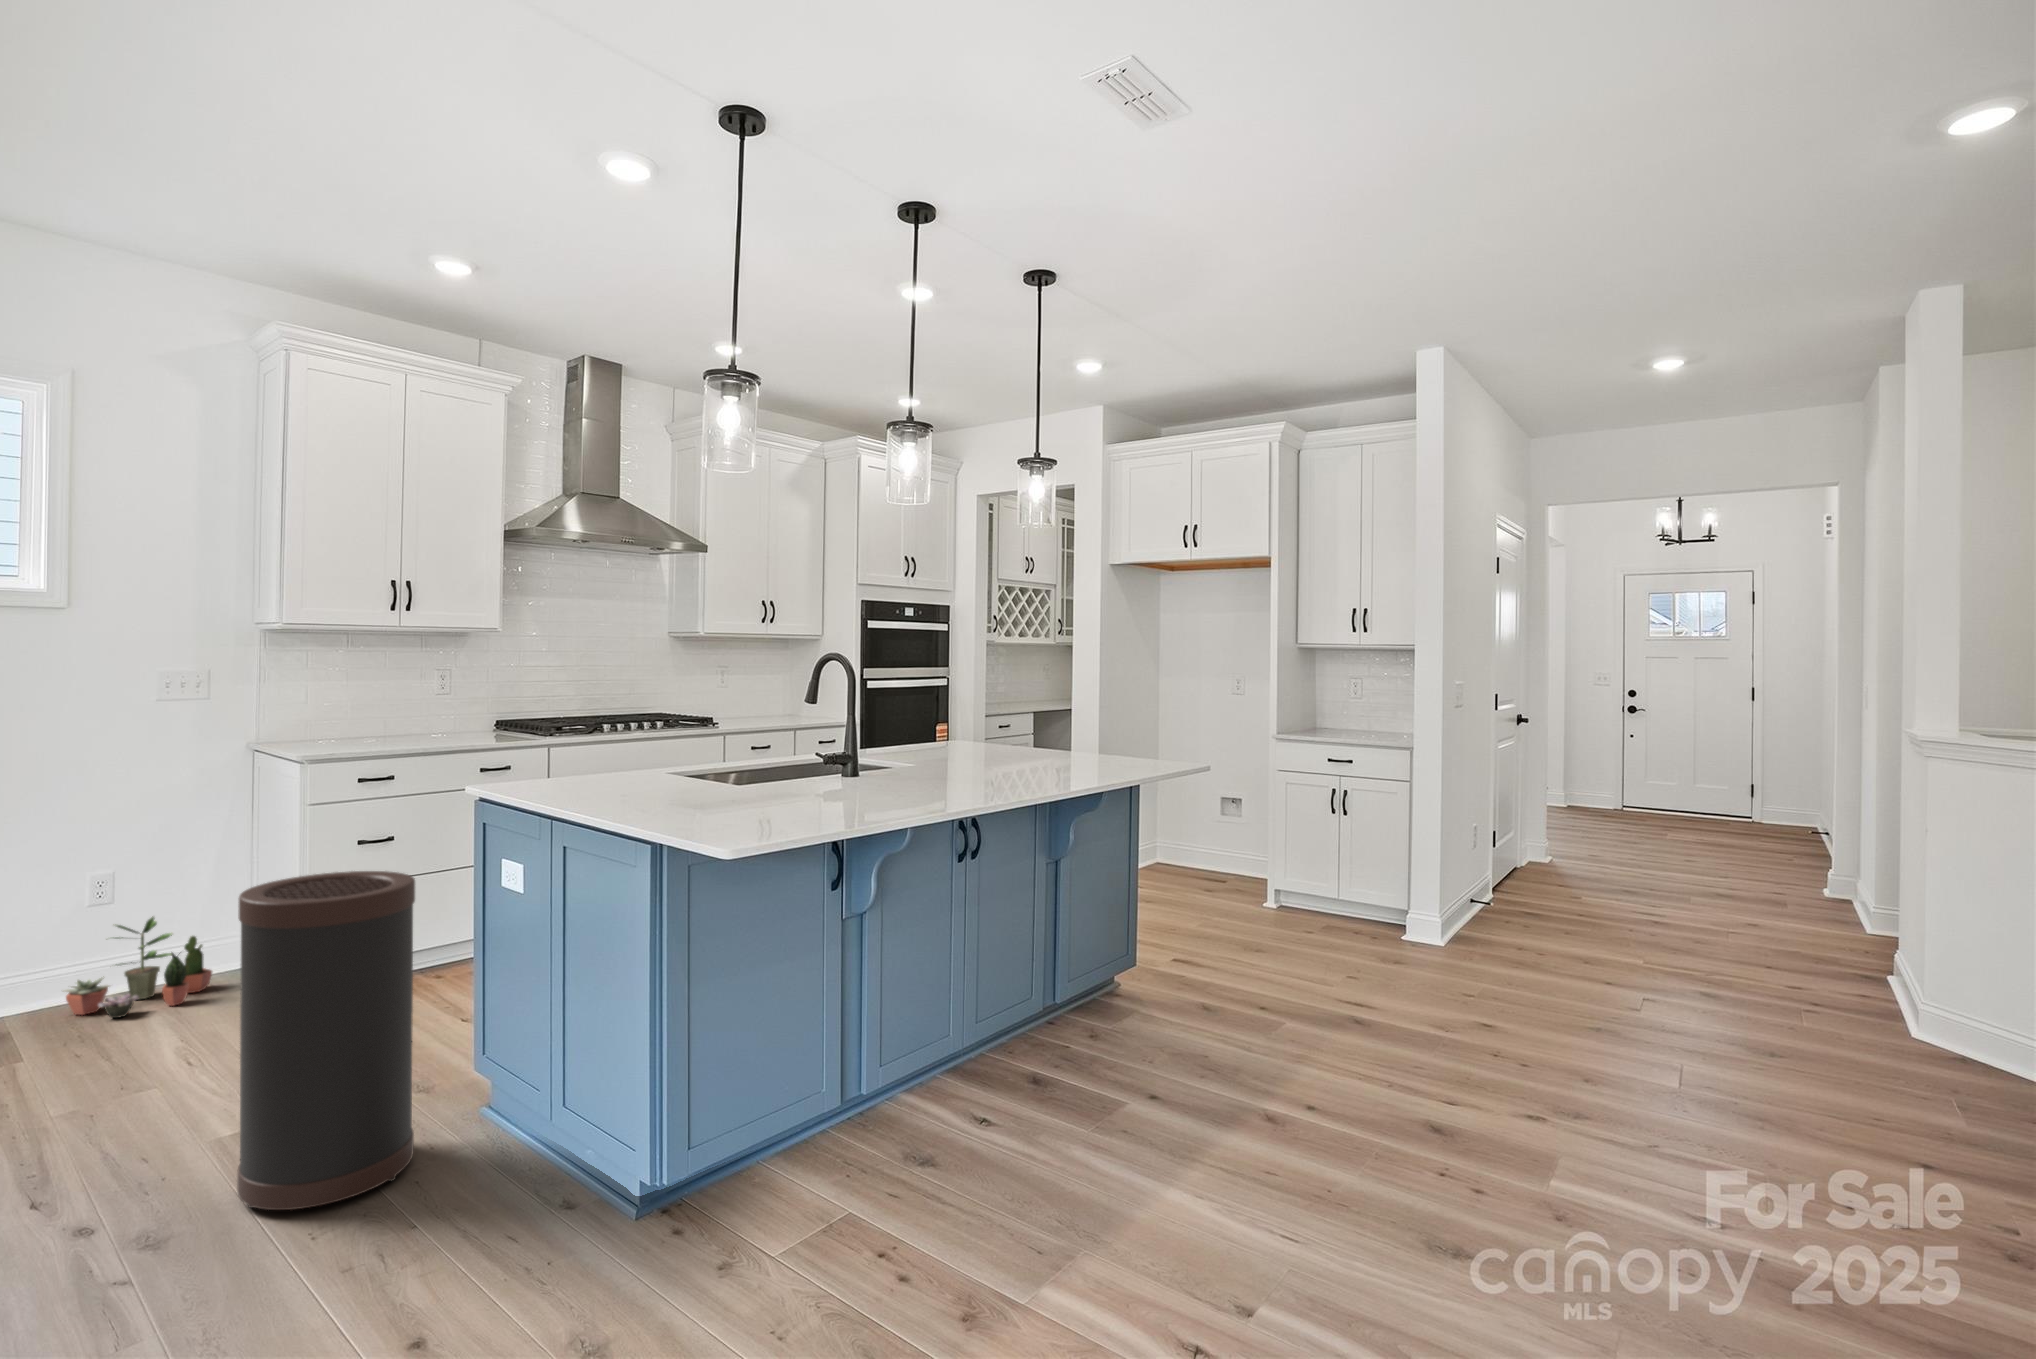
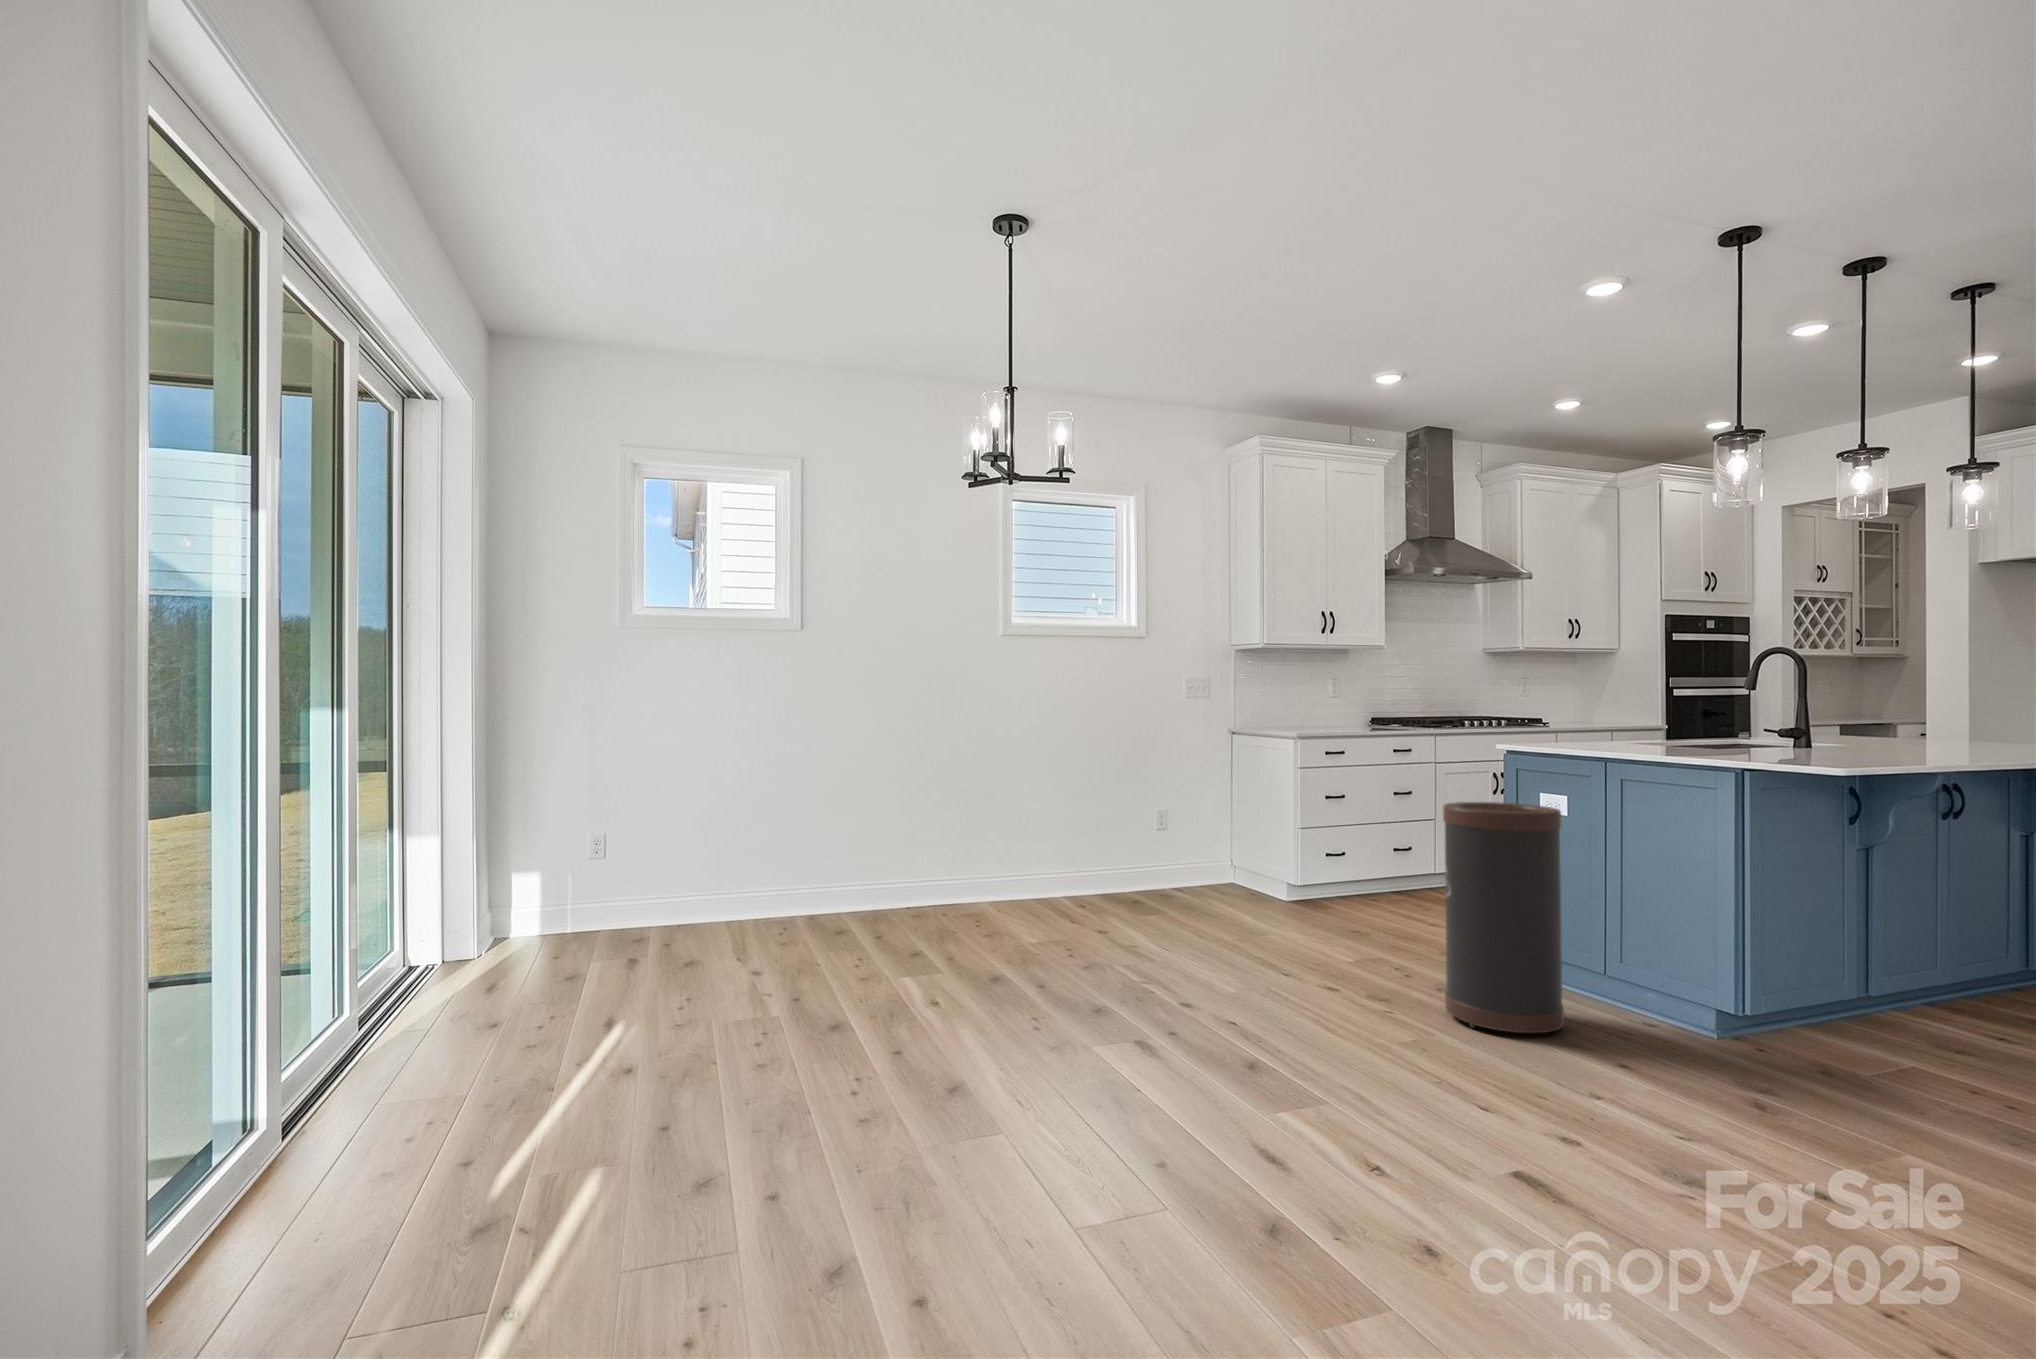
potted plant: present [65,916,212,1018] -> none [1157,847,1228,914]

